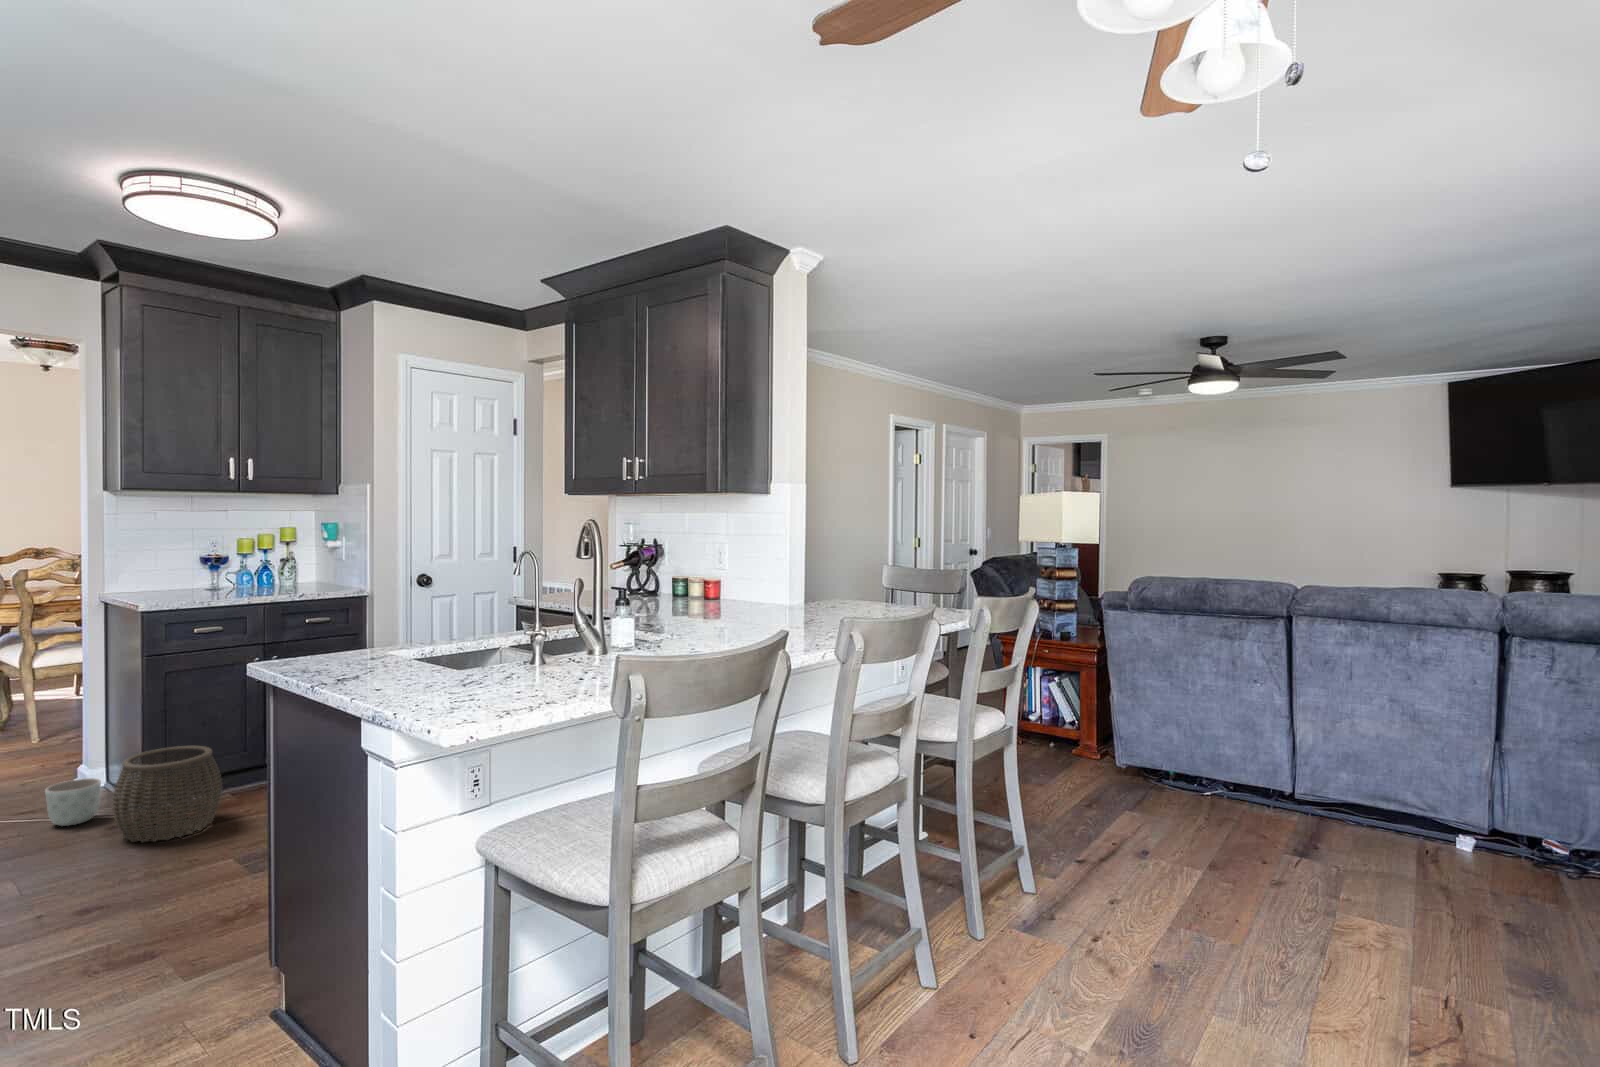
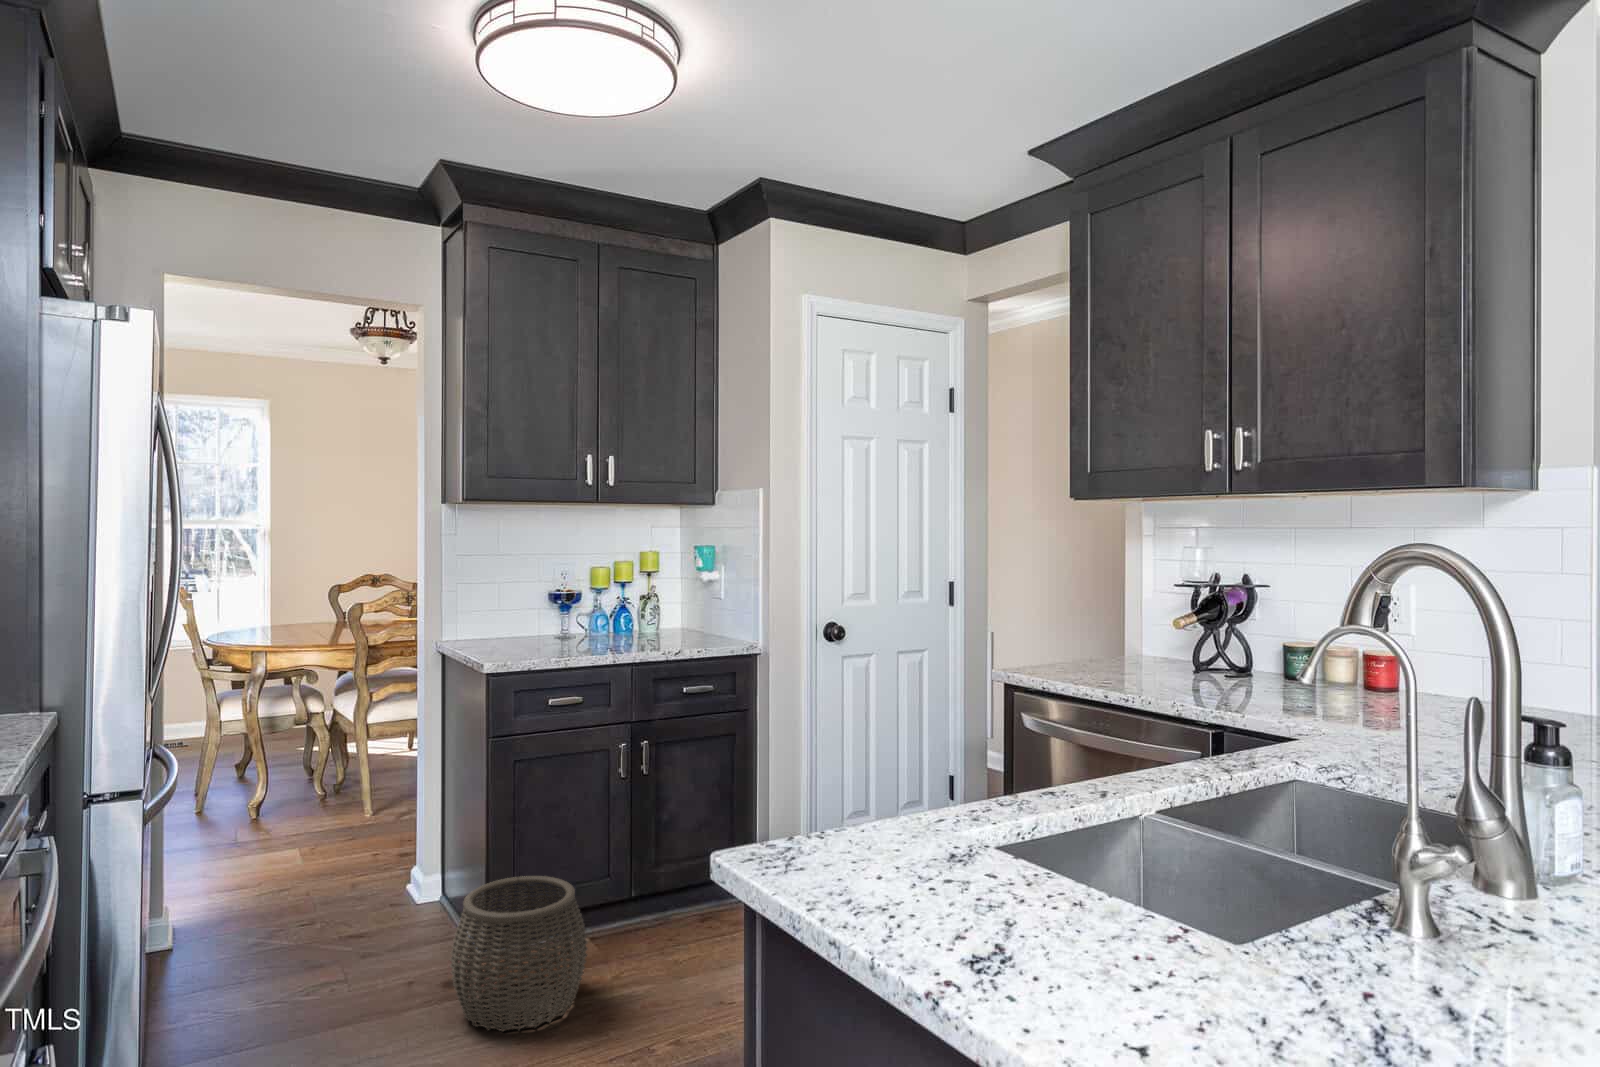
planter: present [45,778,101,826] -> none [373,905,437,976]

